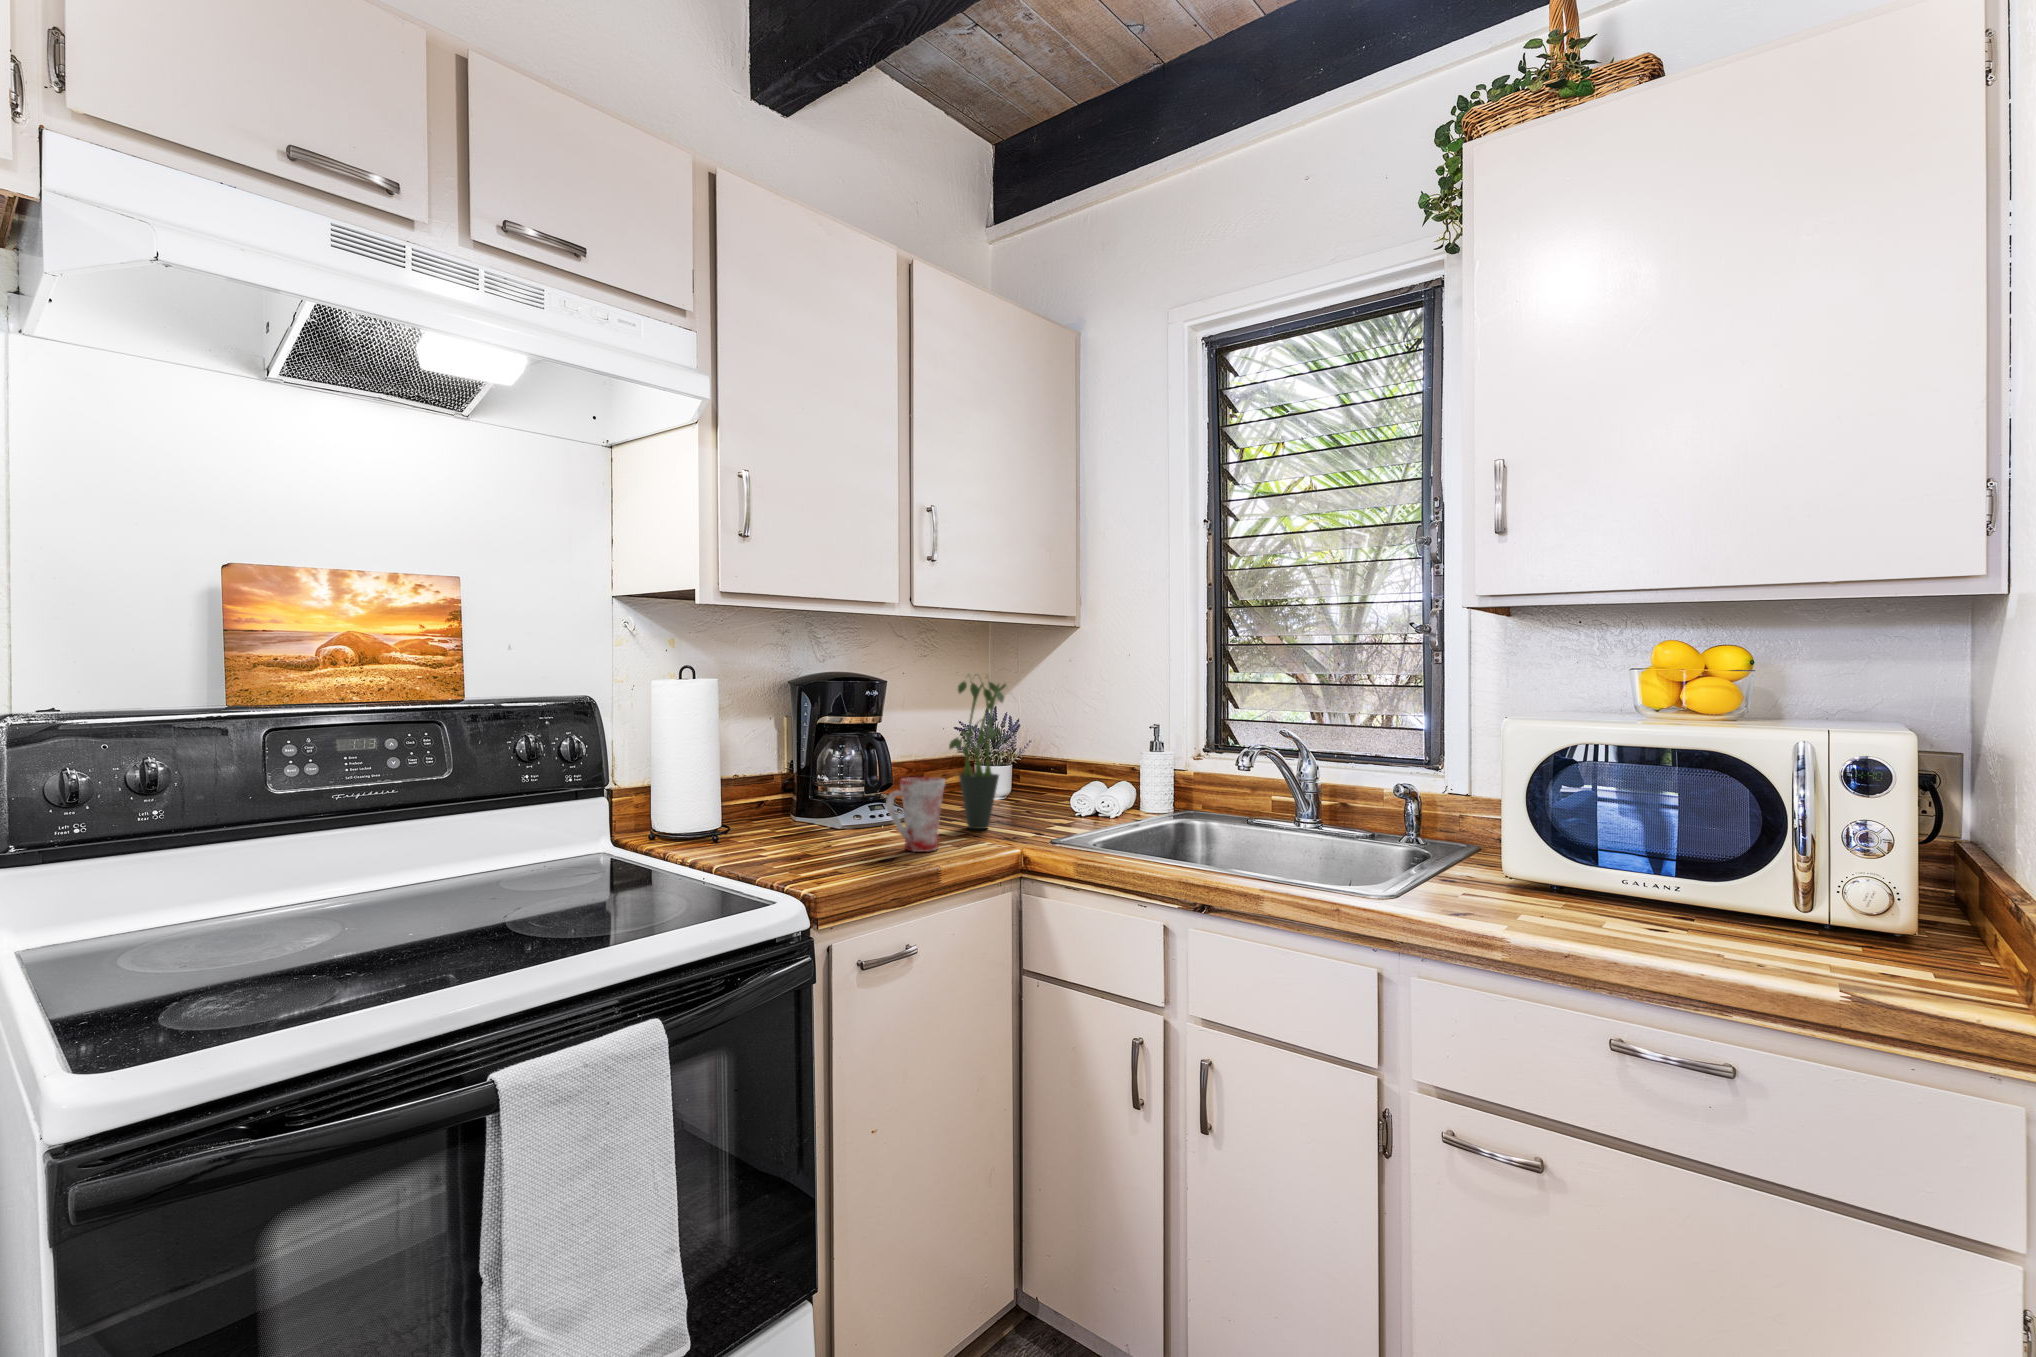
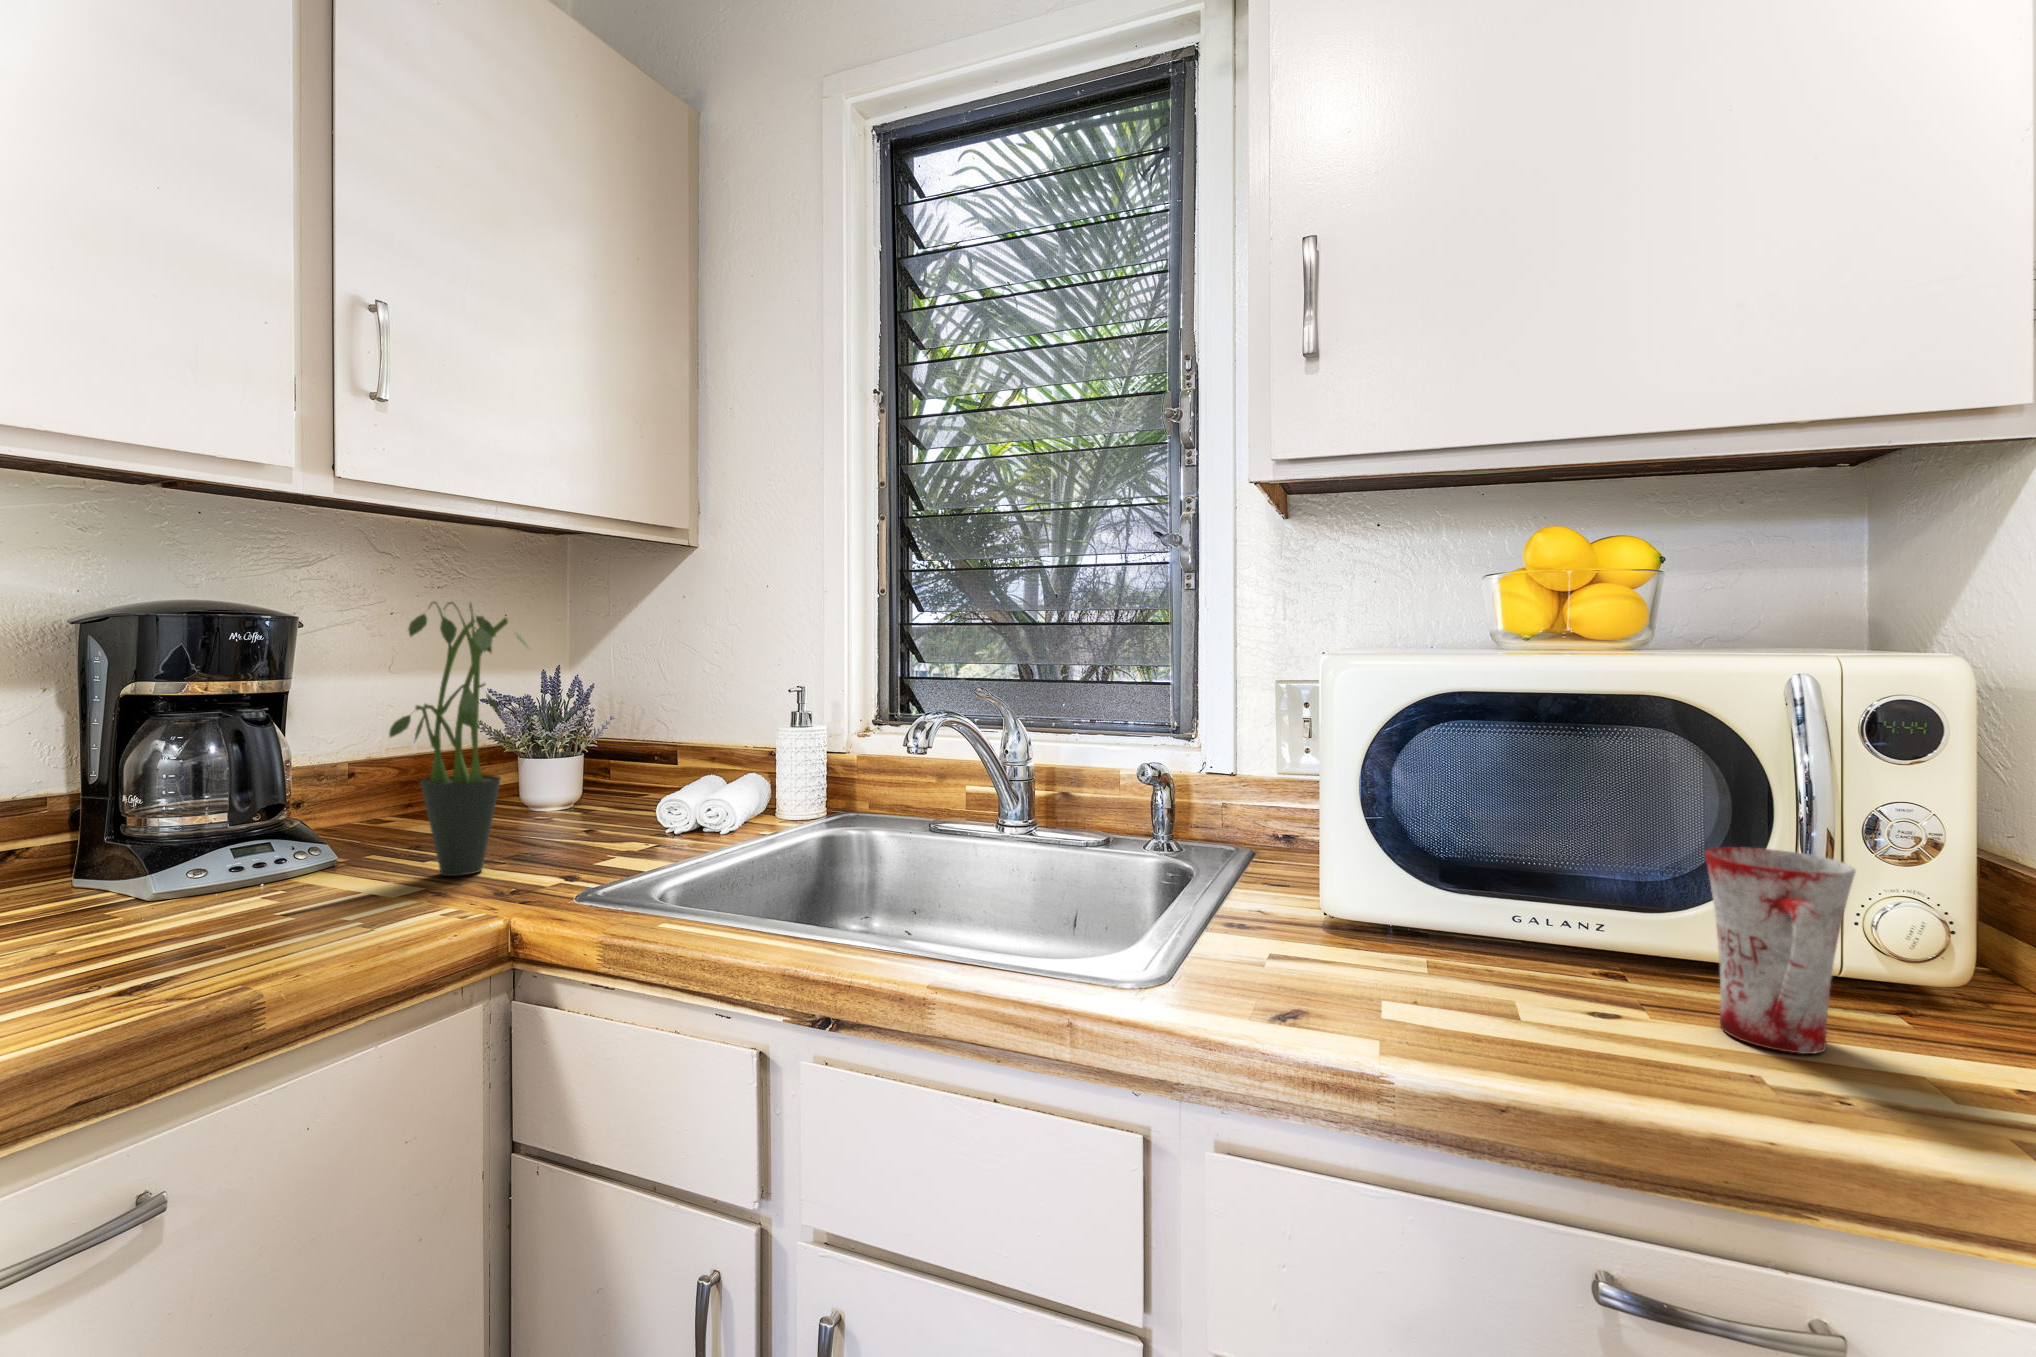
mug: present [886,777,945,852] -> present [1705,847,1856,1054]

